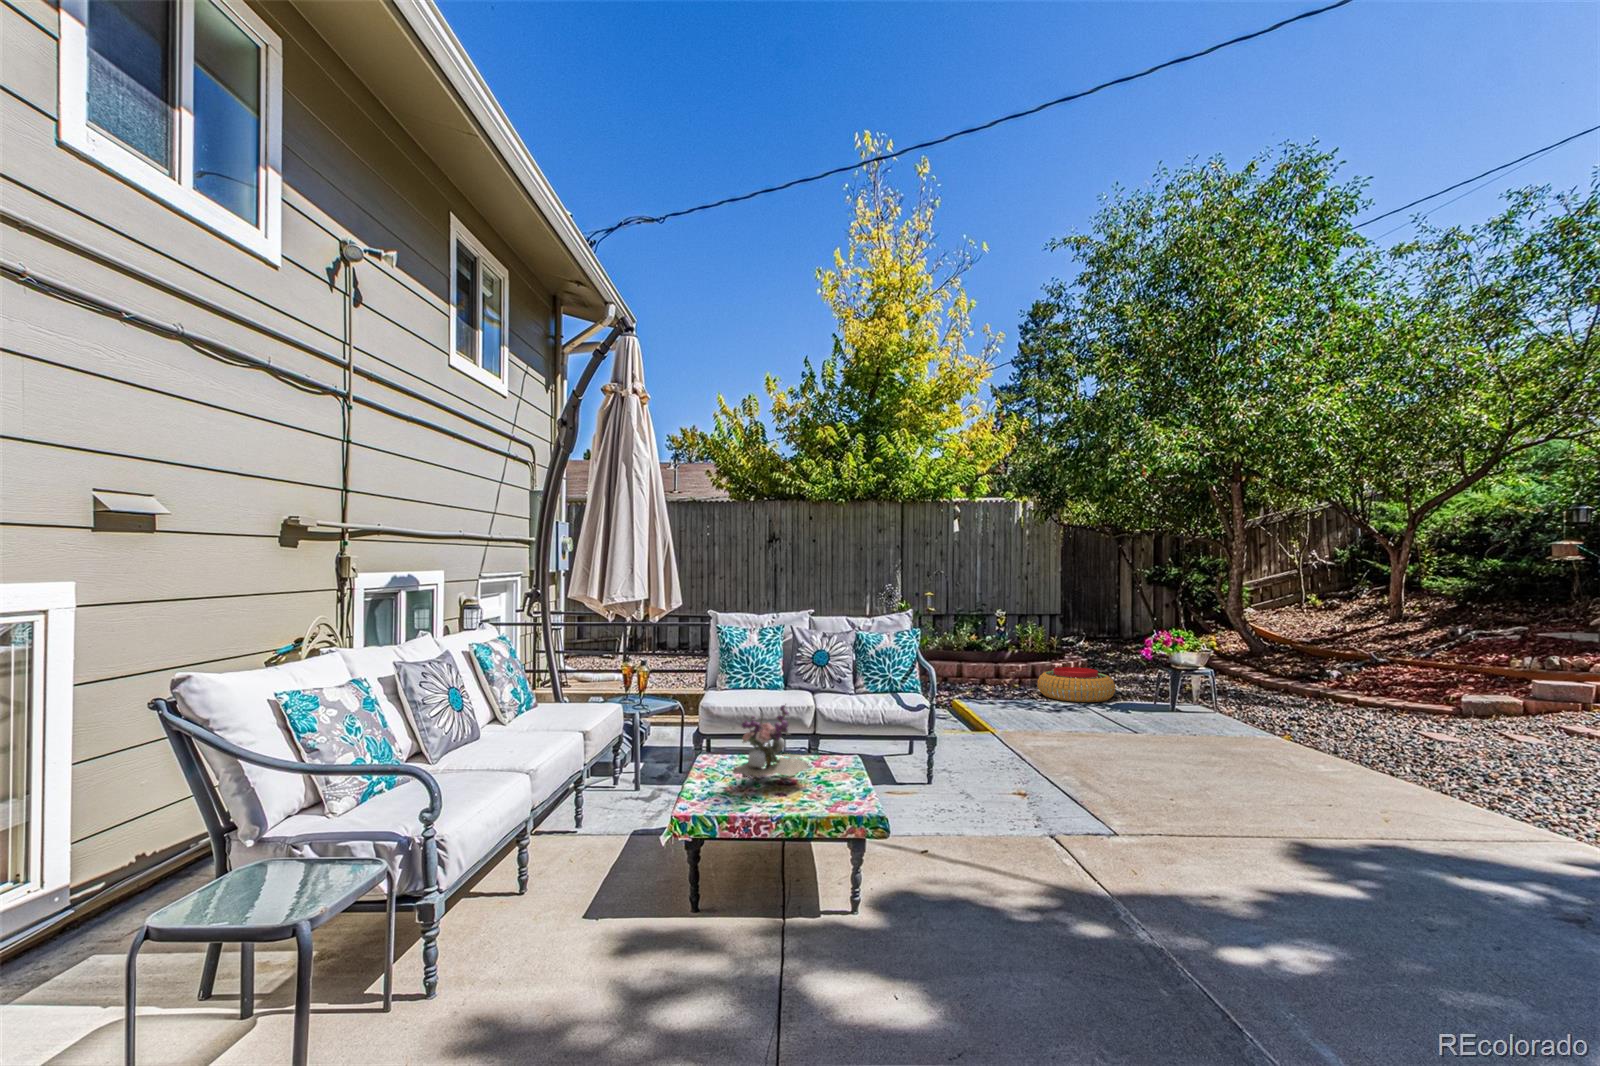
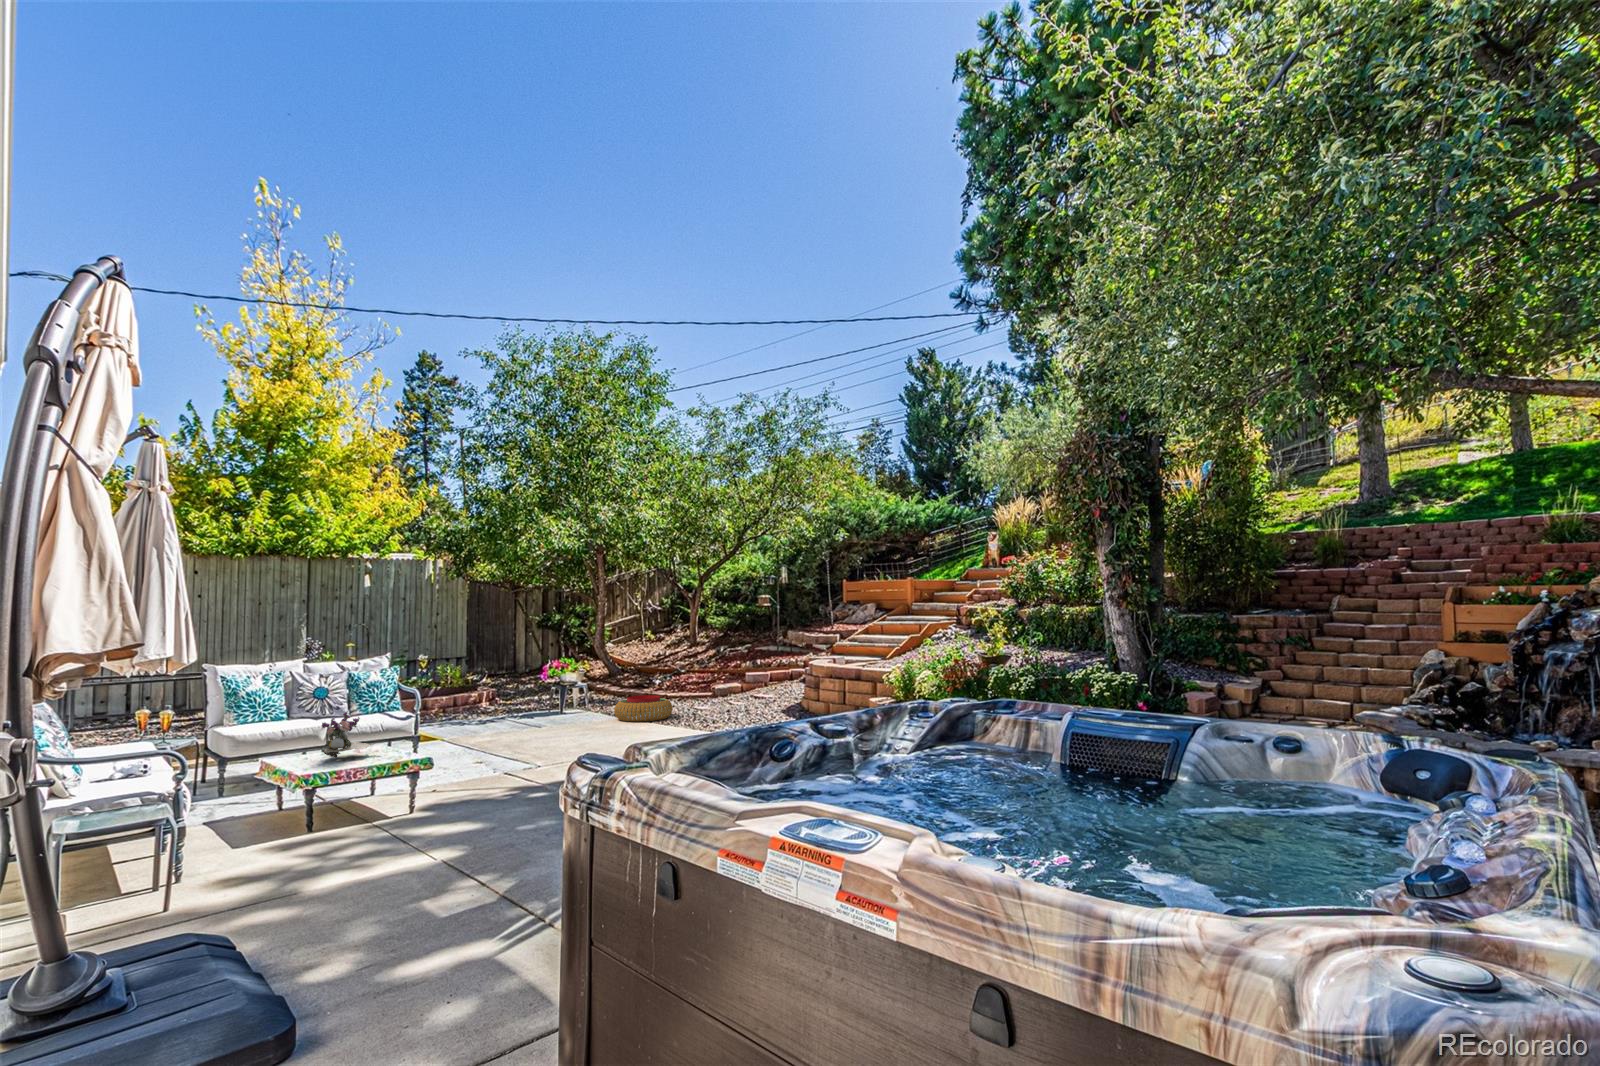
pouf: present [1037,667,1115,702] -> present [614,695,673,722]

